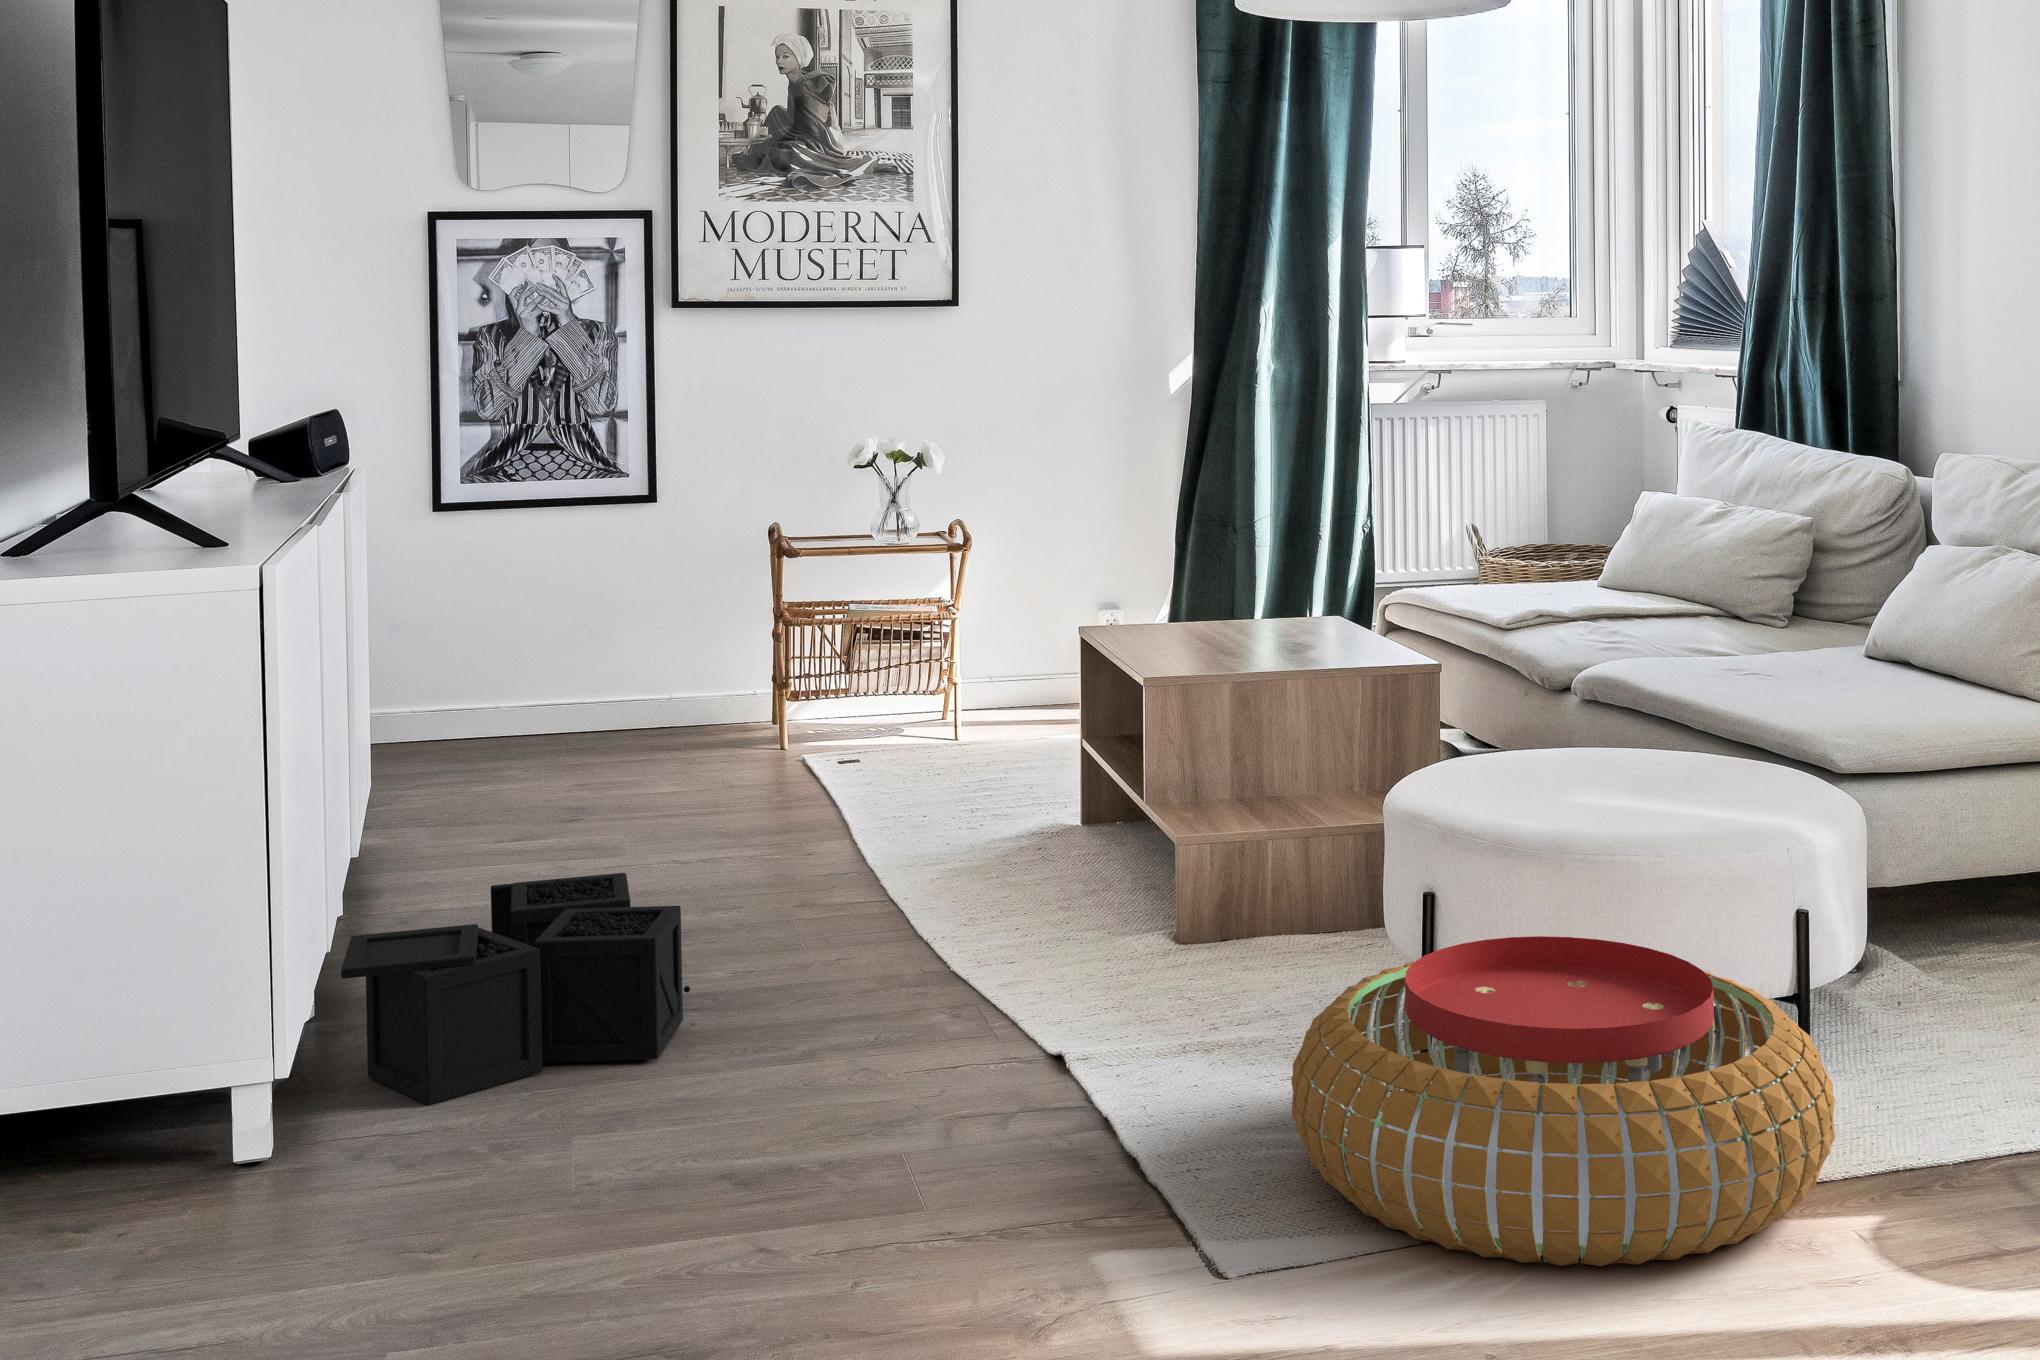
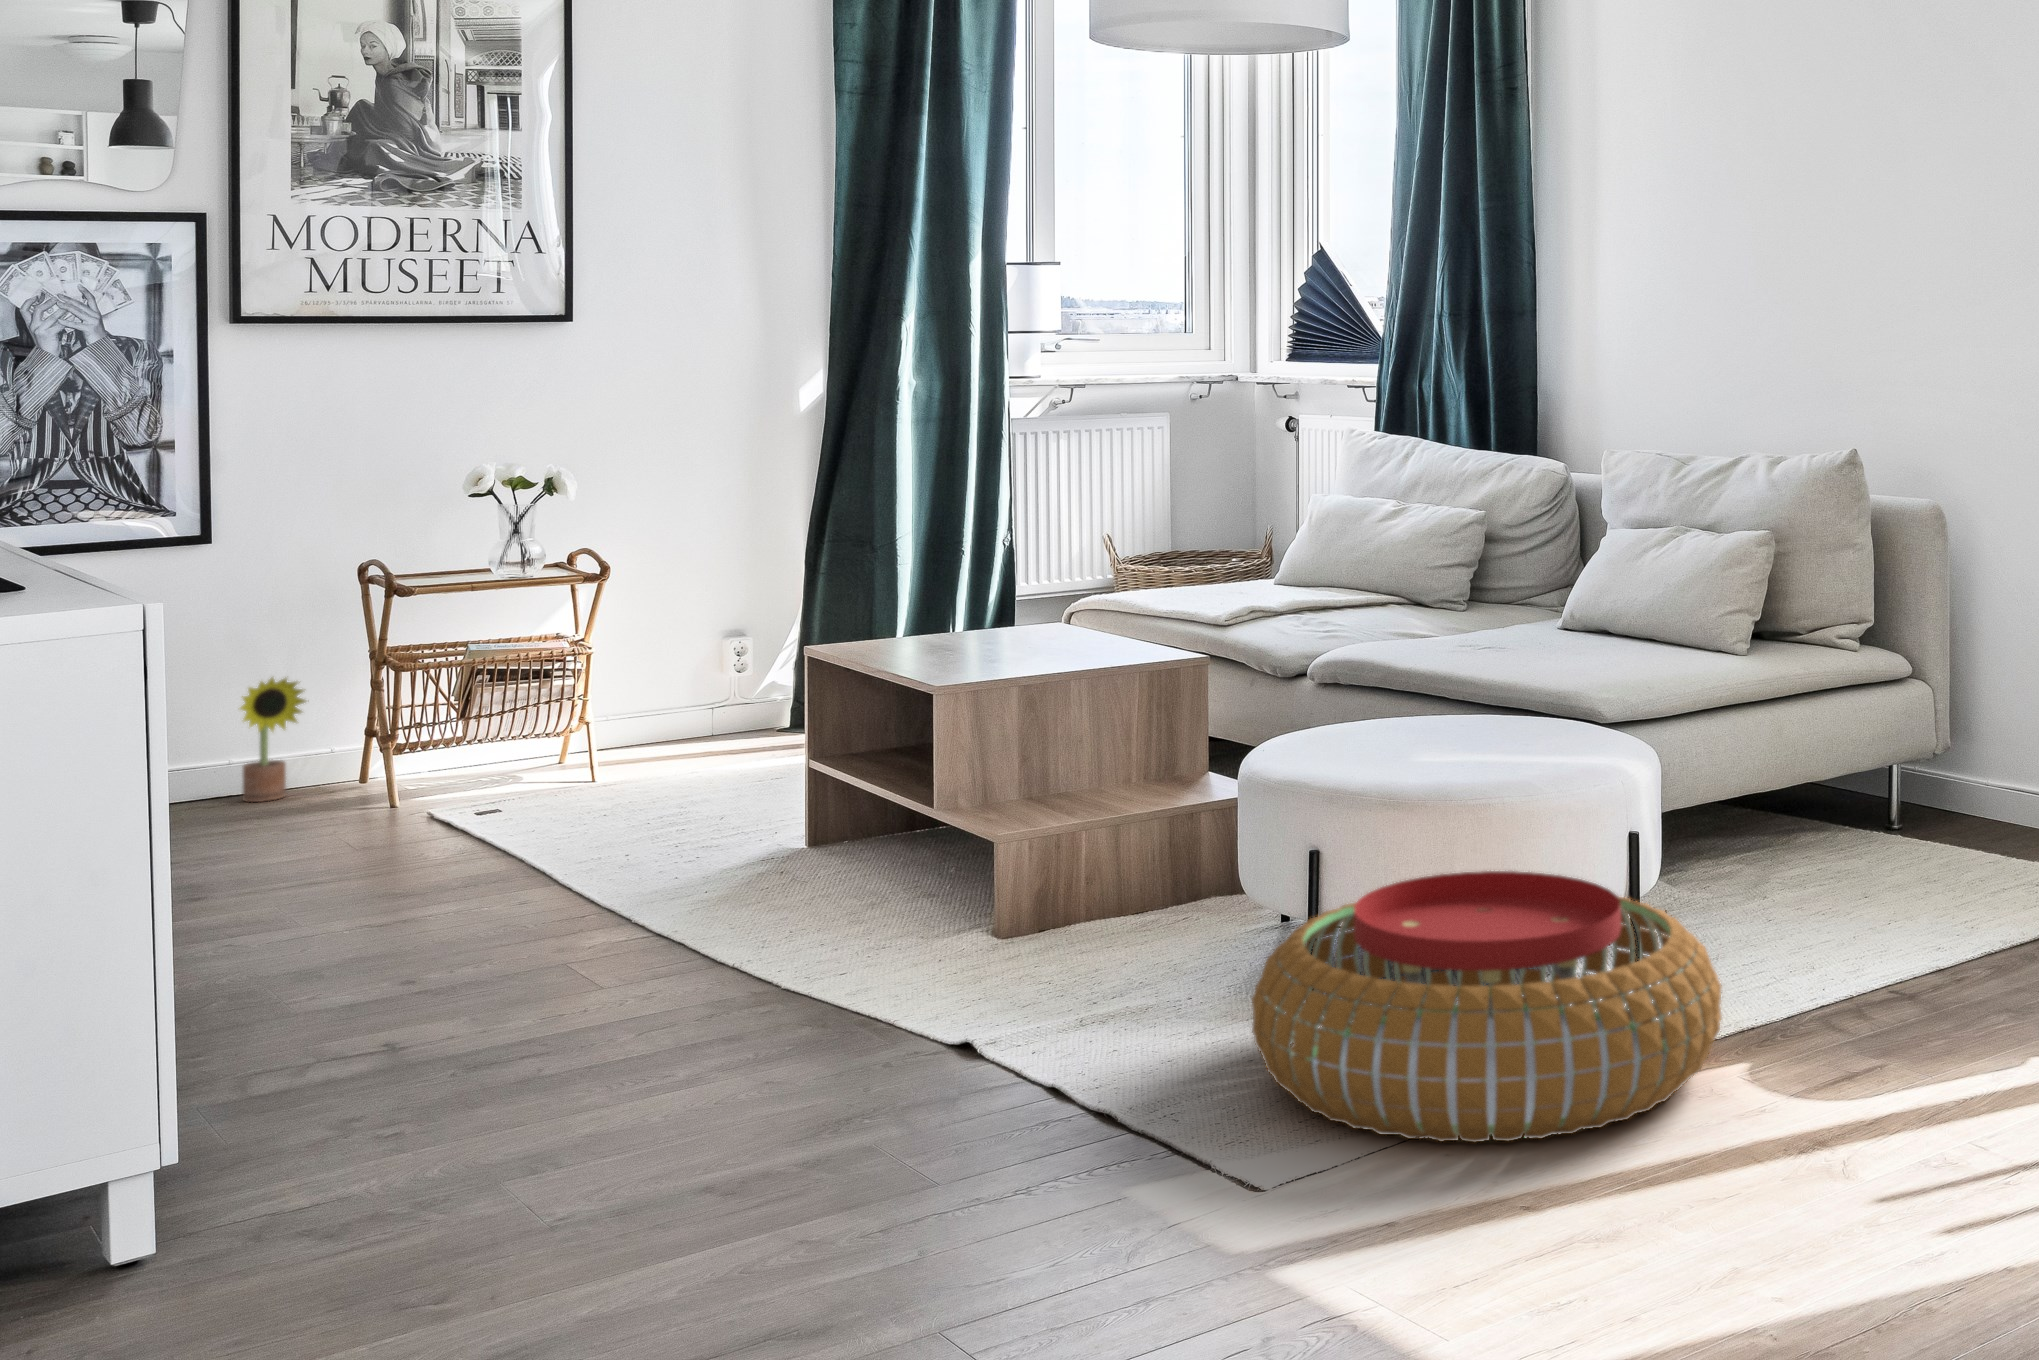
decorative plant: none [667,622,725,733] -> present [240,678,306,802]
storage bin: present [341,873,690,1105] -> none [157,927,533,1185]

